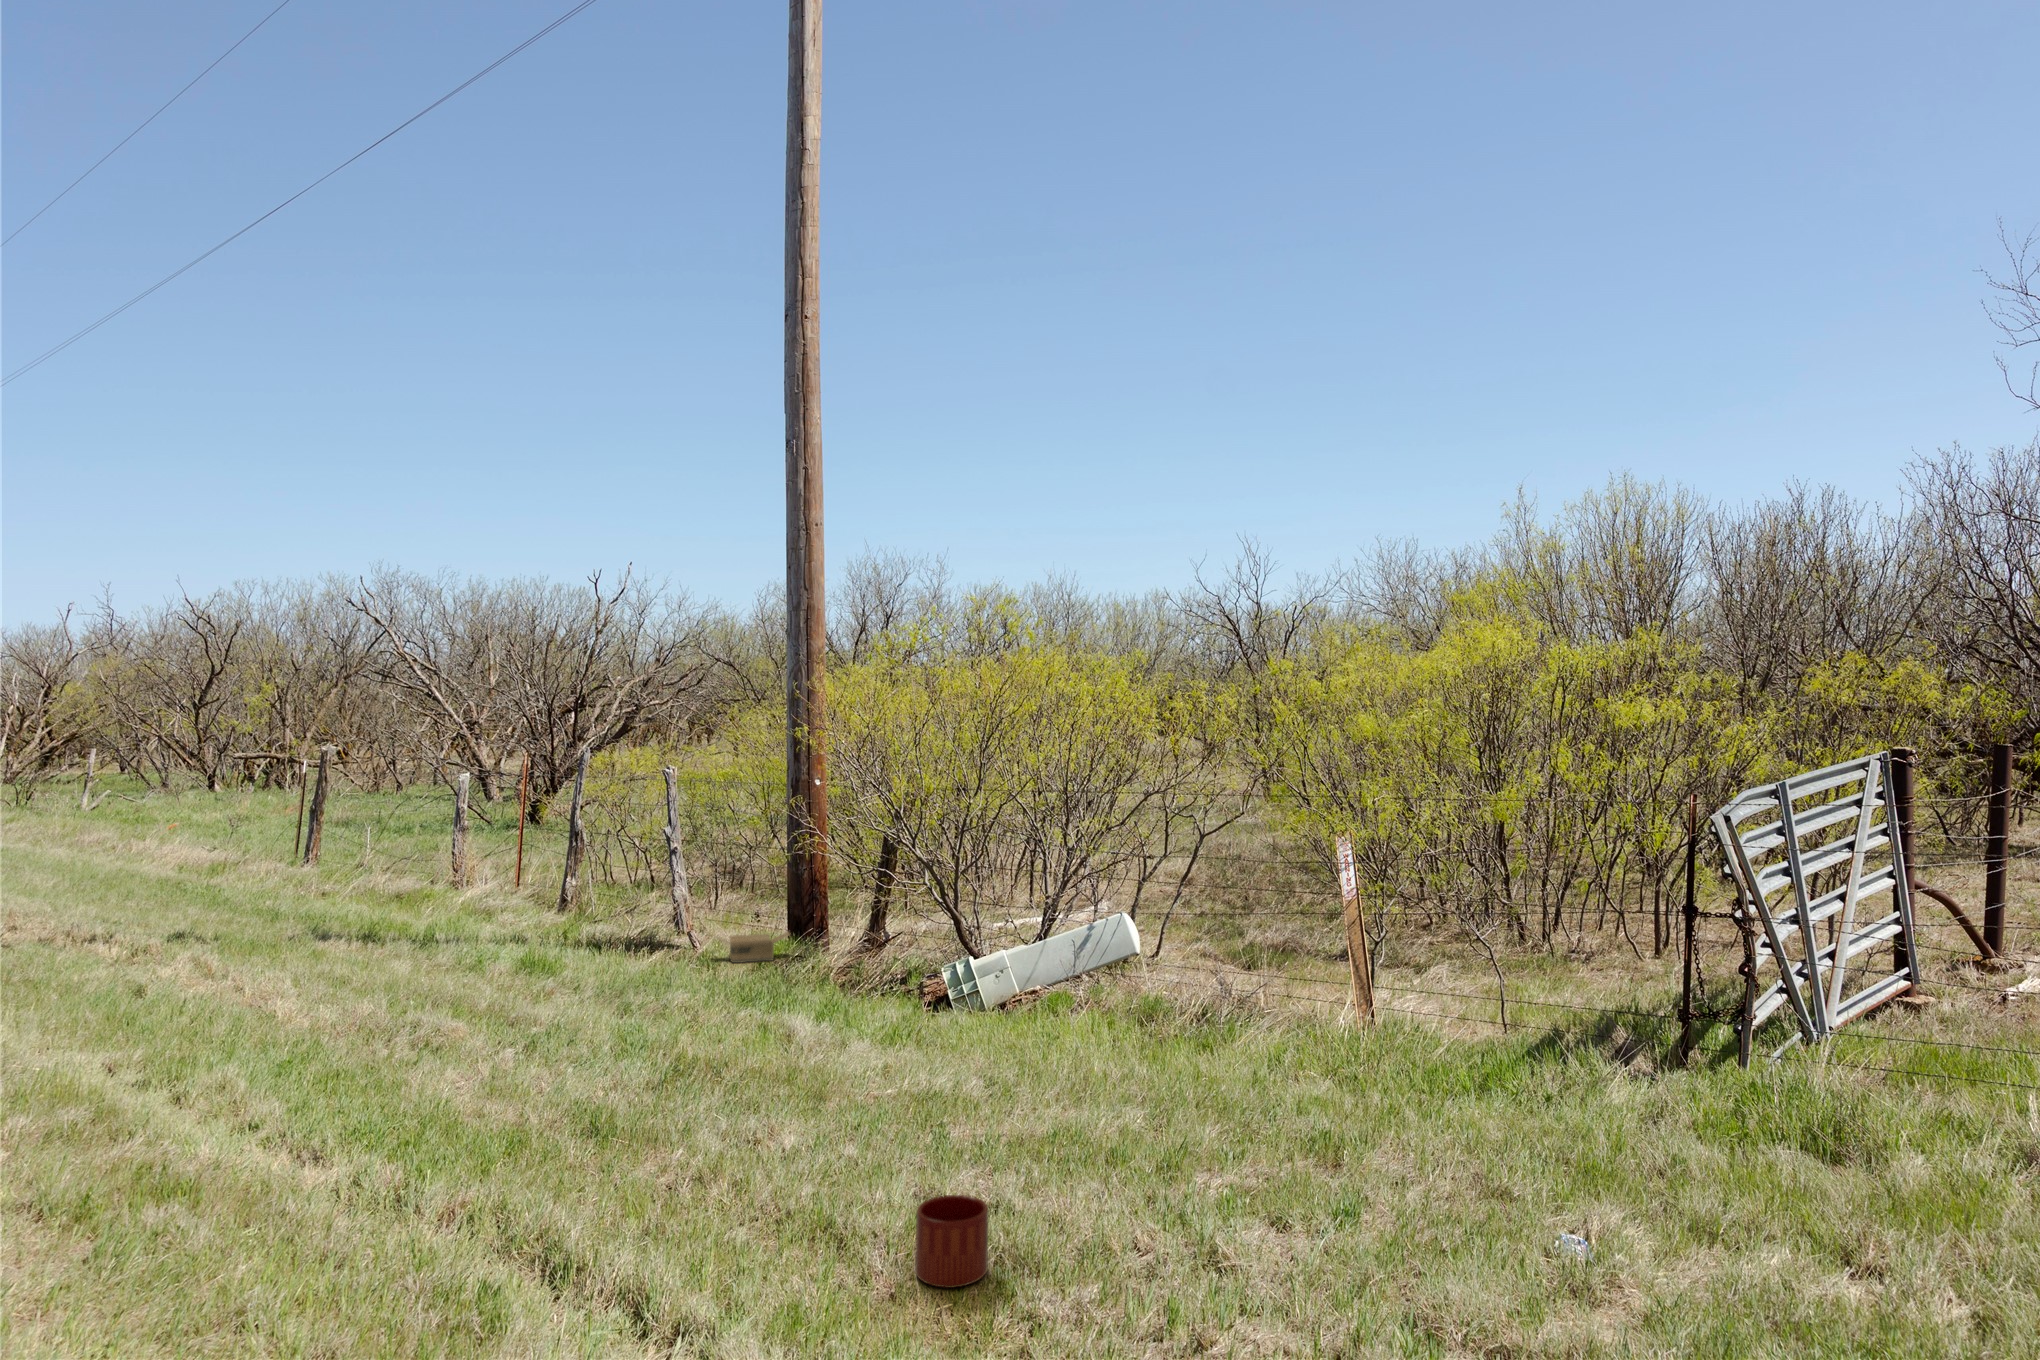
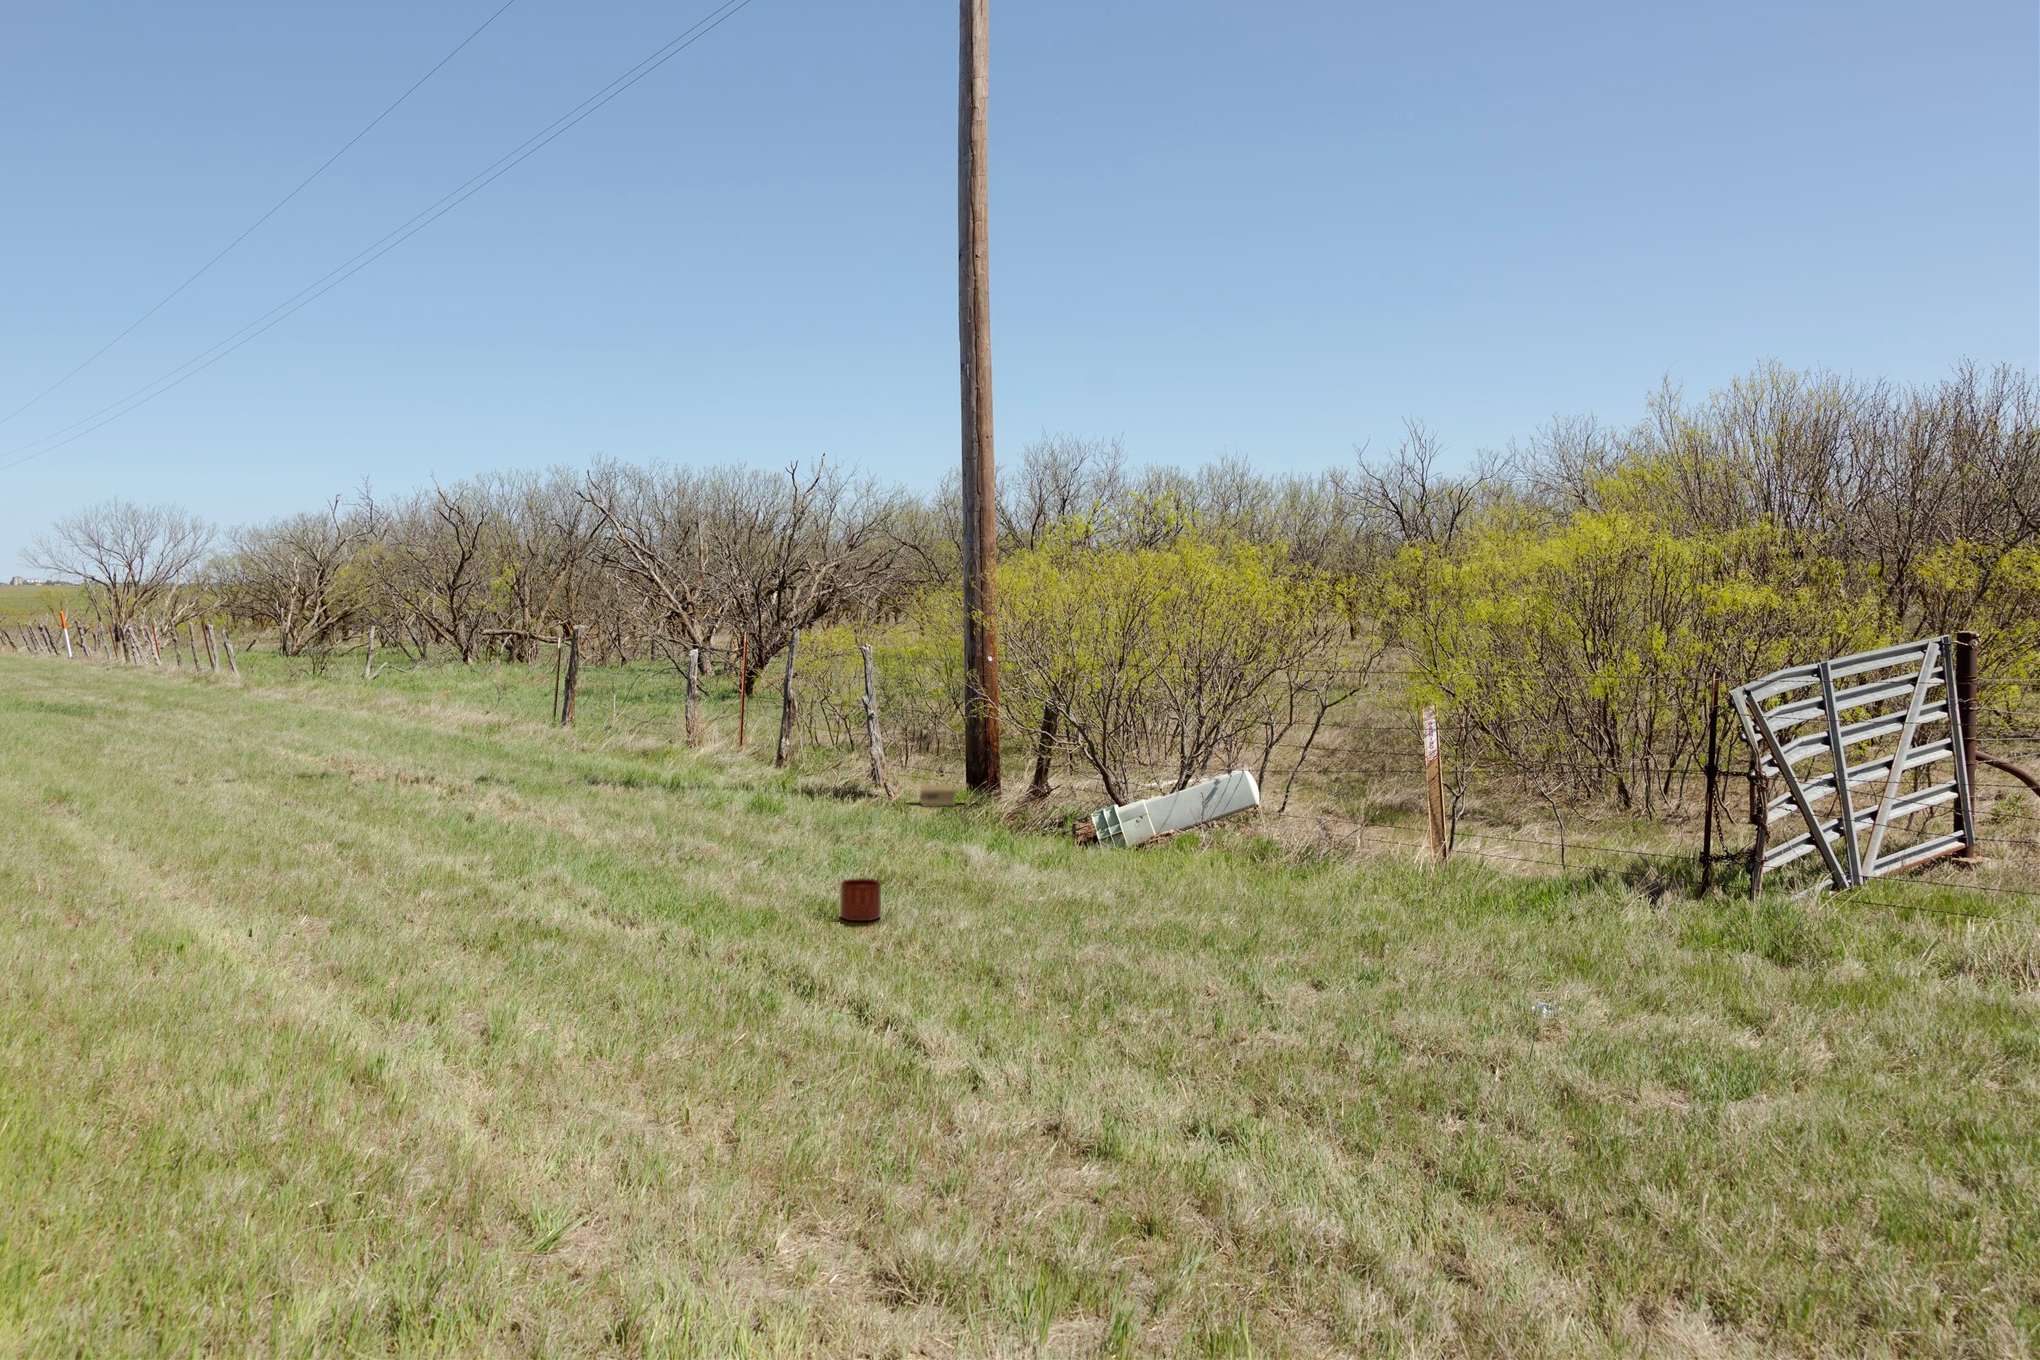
planter: present [915,1195,988,1288] -> present [840,878,881,921]

